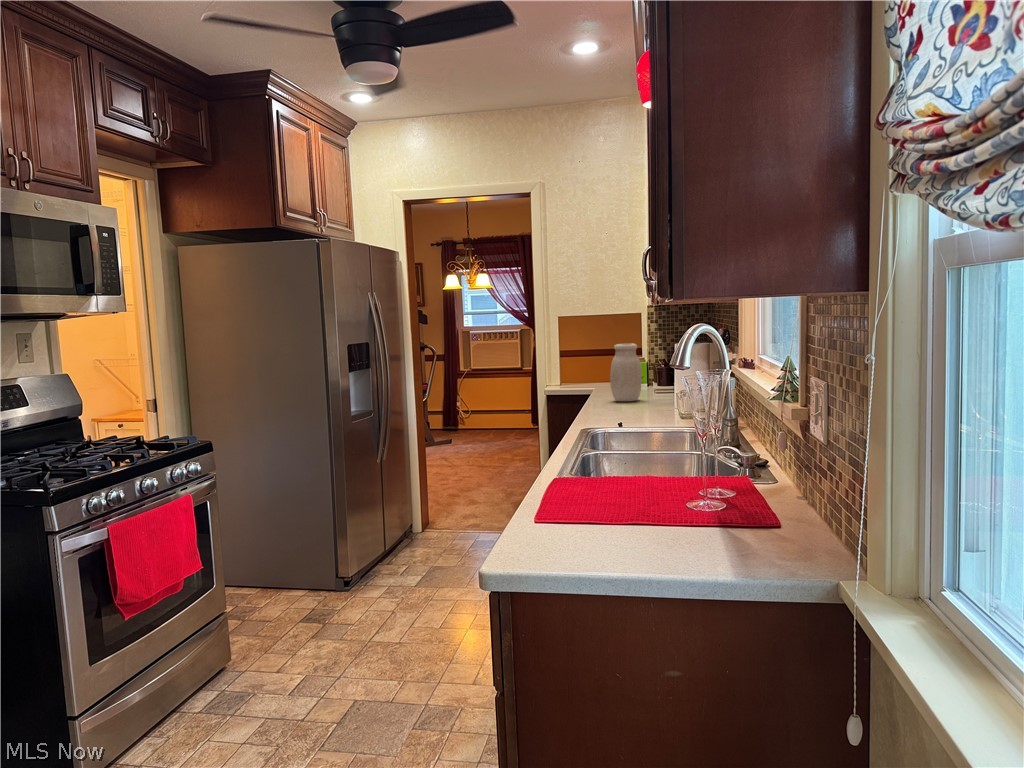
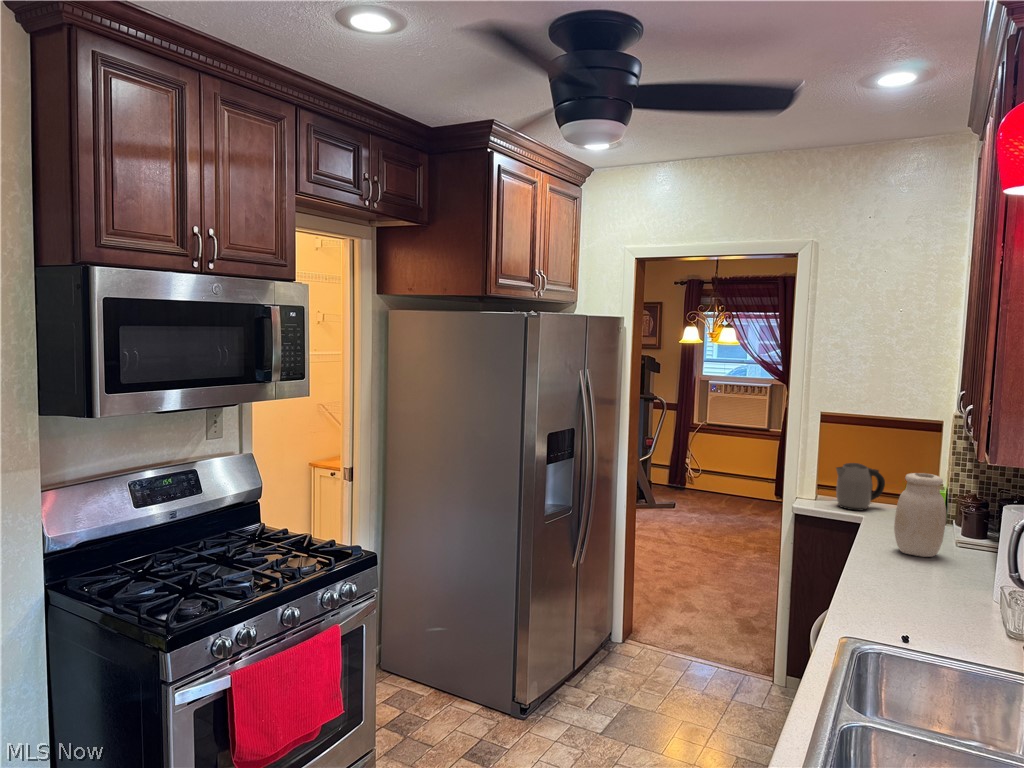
kettle: none [571,355,605,389] -> present [836,463,885,511]

